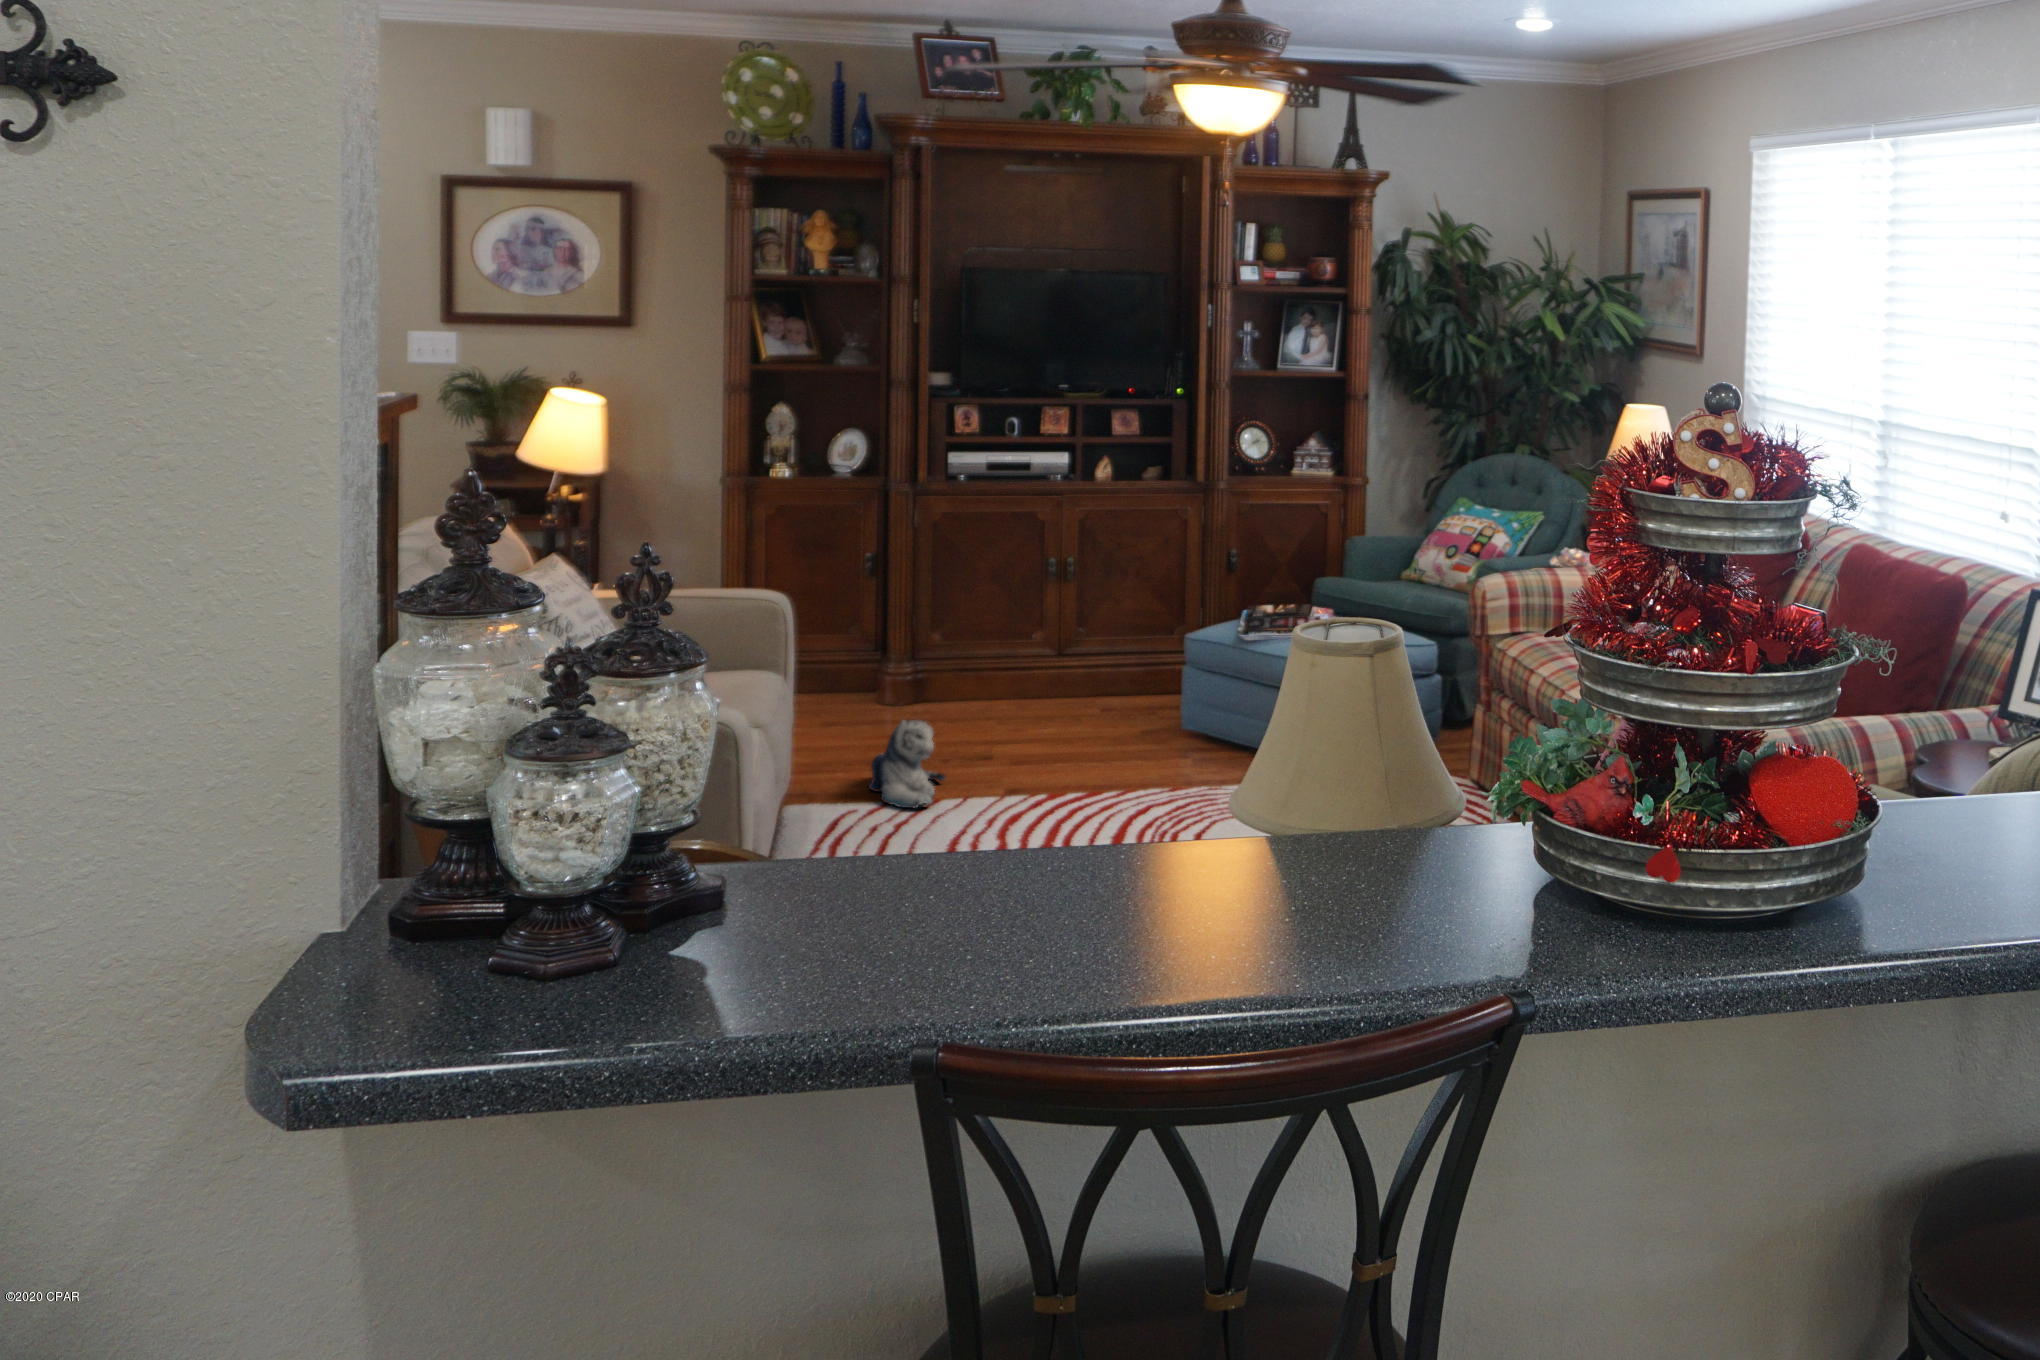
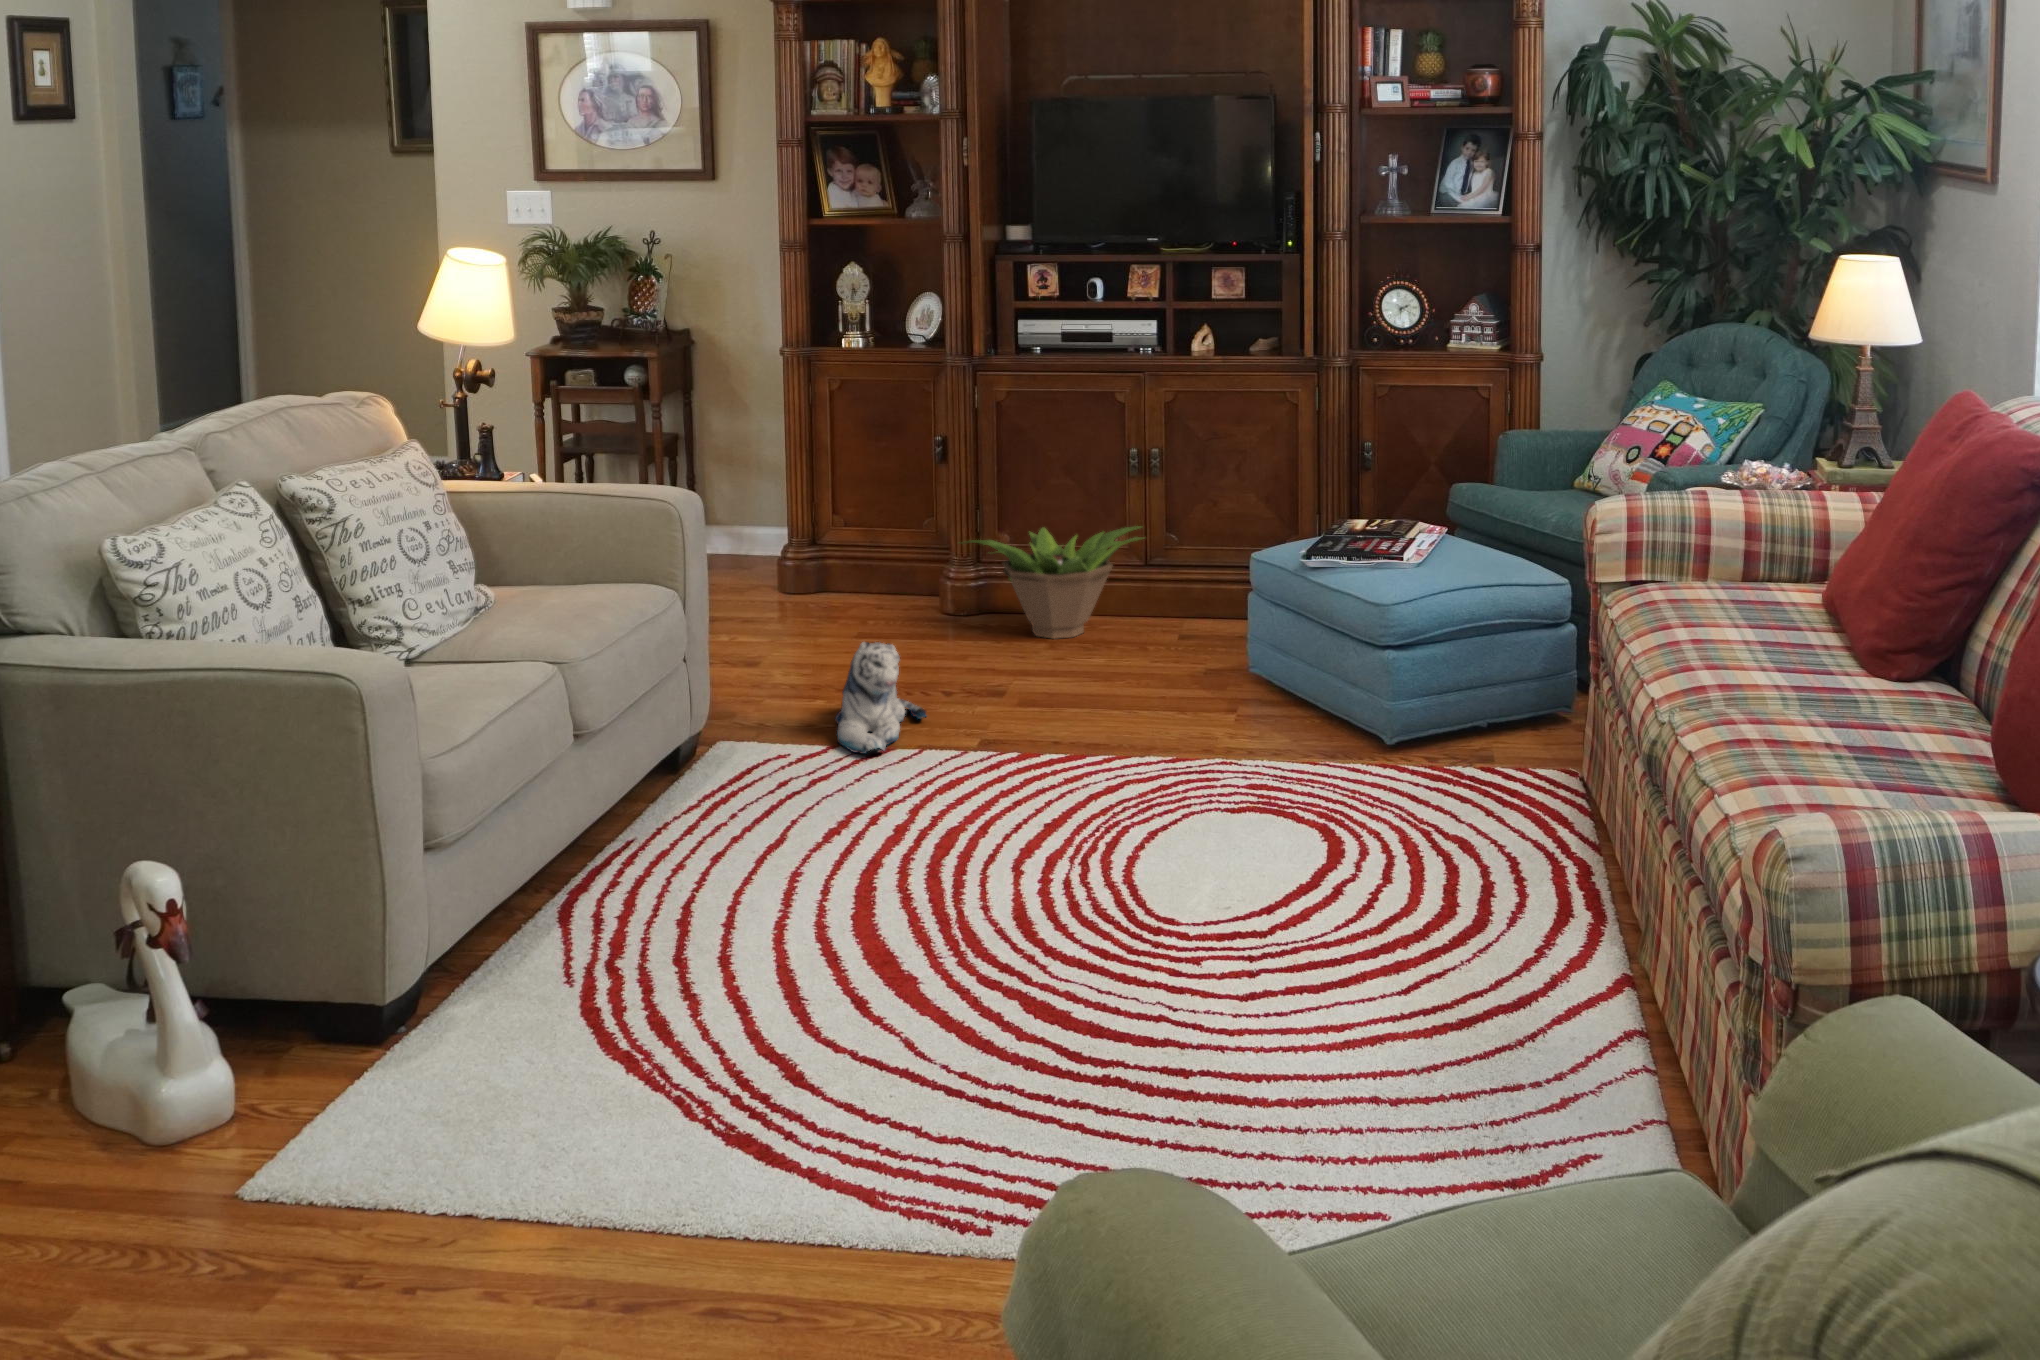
decorative plant: none [911,622,1078,718] -> present [959,526,1143,639]

